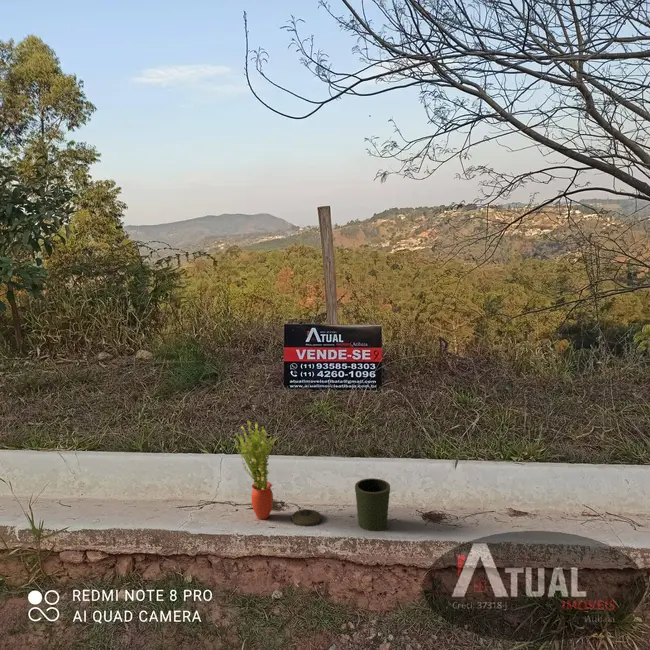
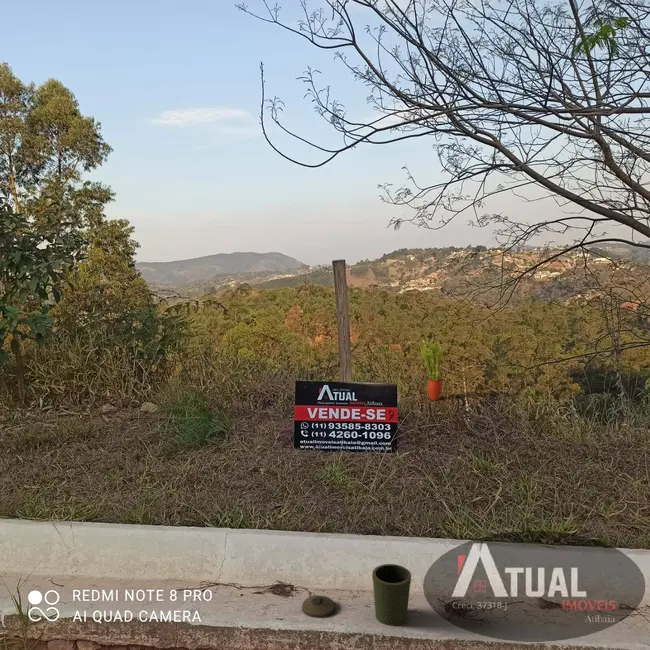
potted plant: present [235,421,275,519] -> present [420,338,445,400]

